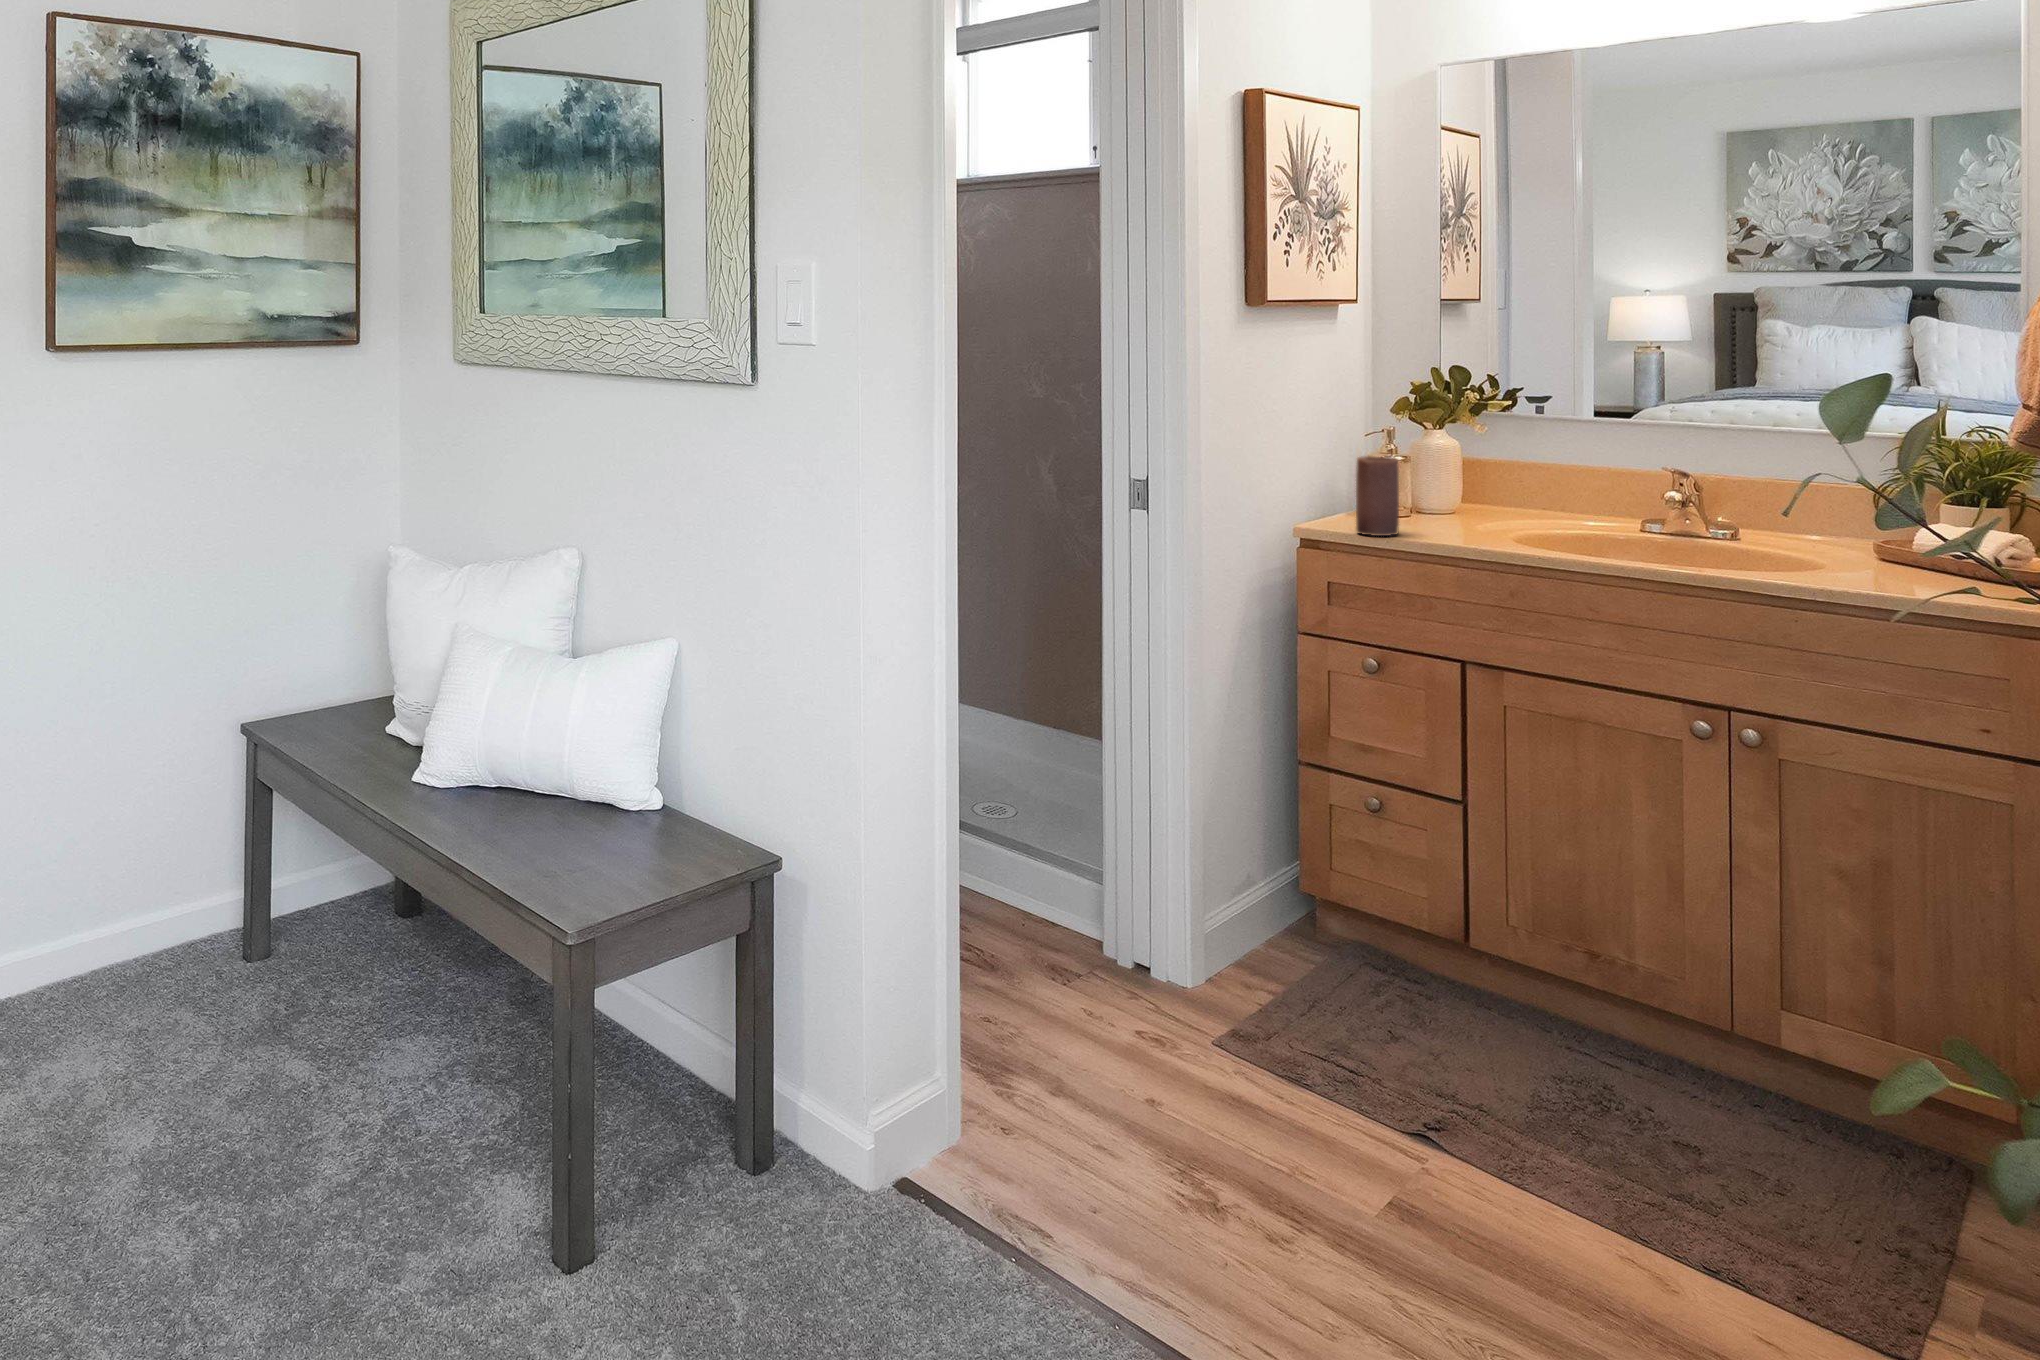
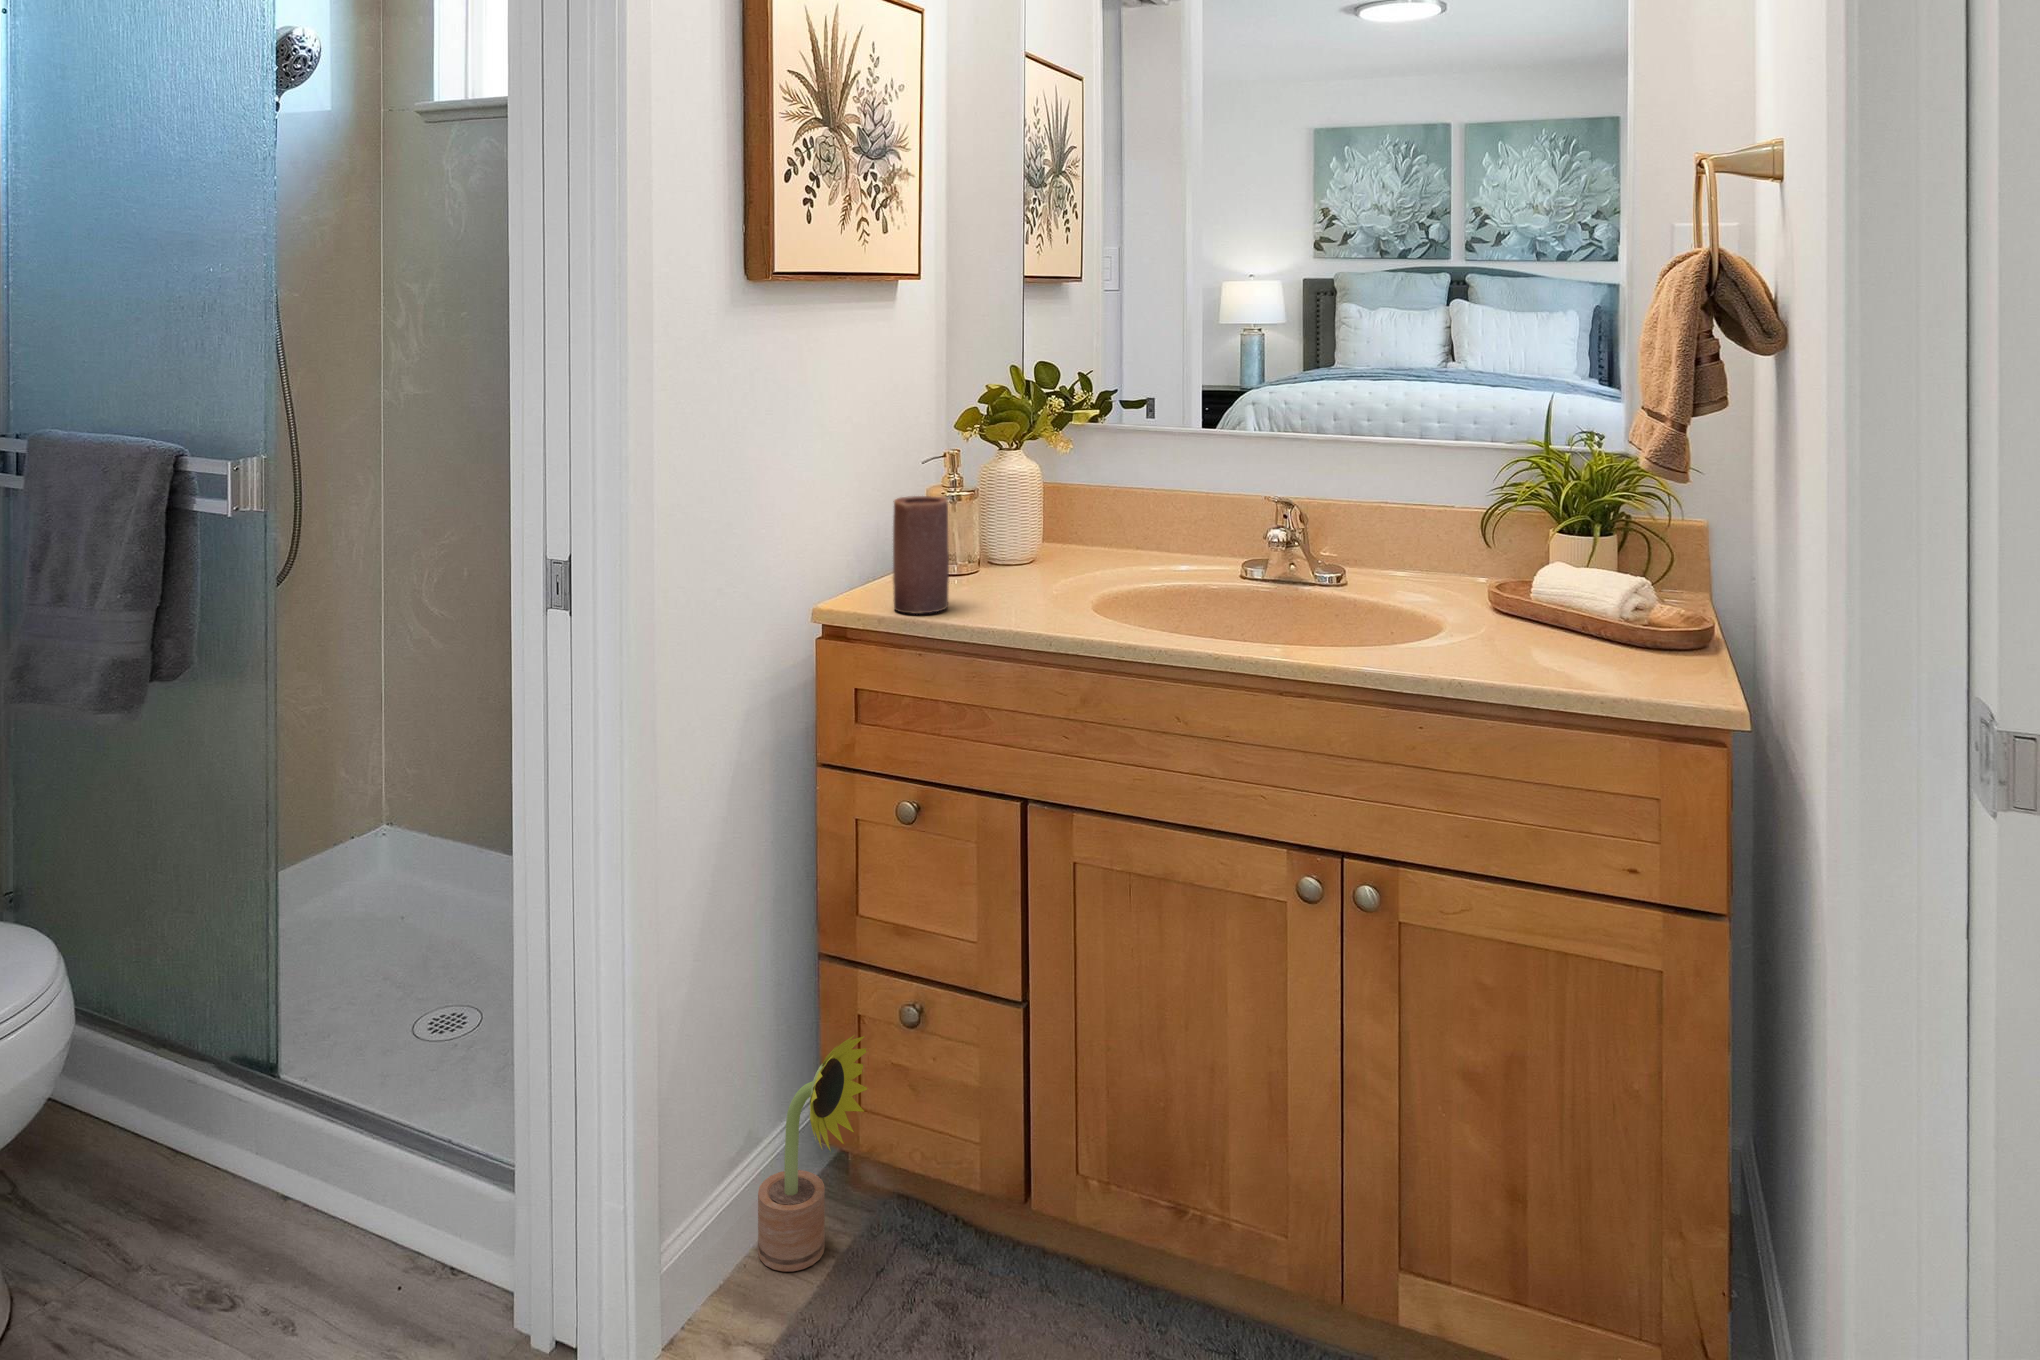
decorative plant: none [1259,817,1342,967] -> present [758,1035,867,1271]

